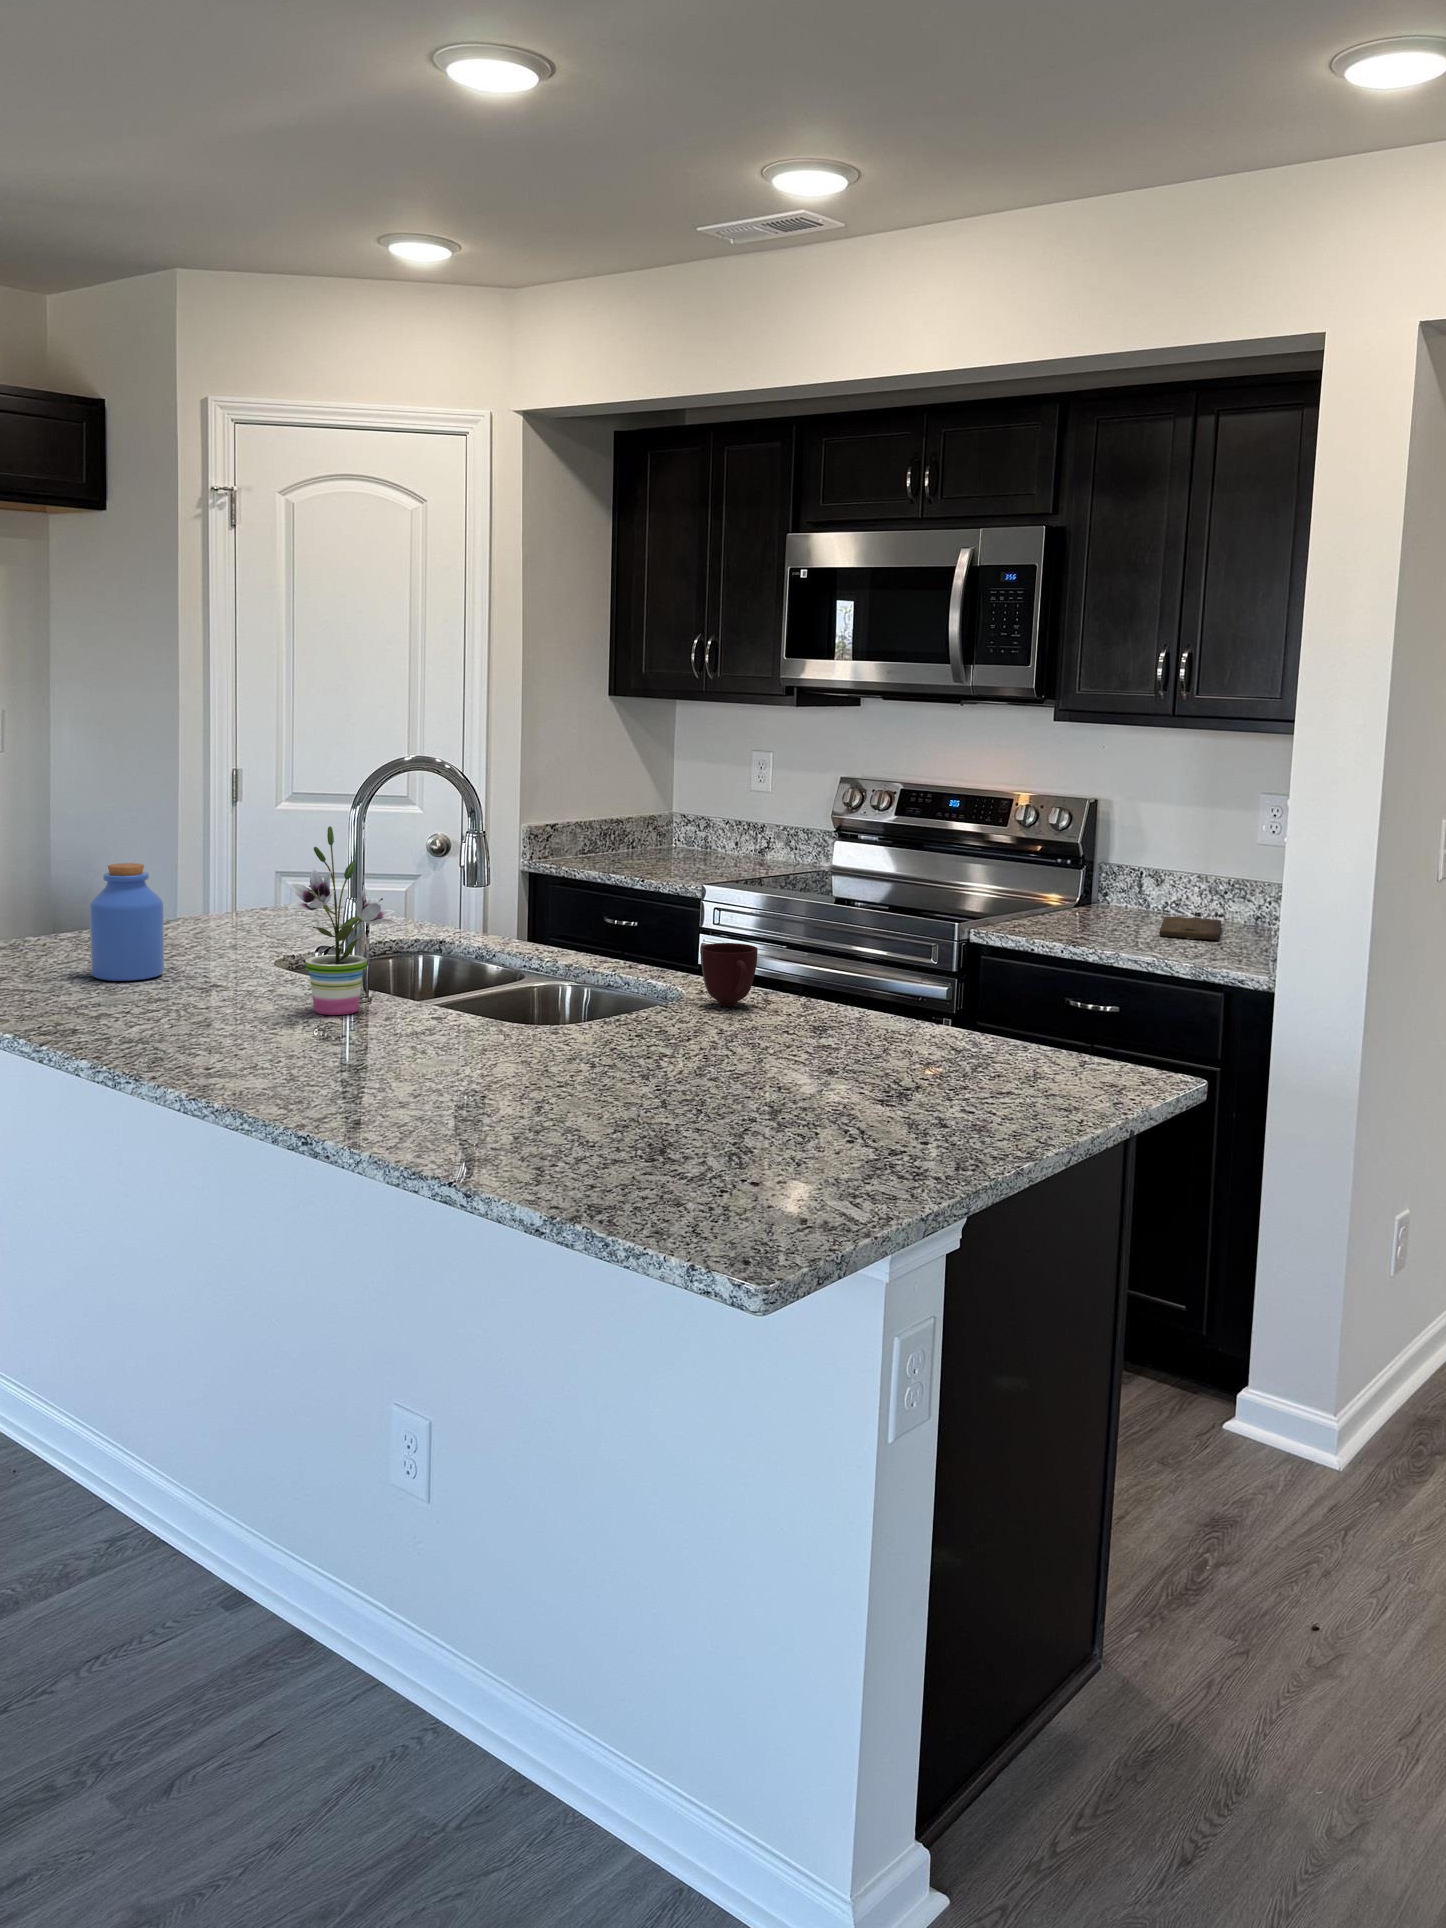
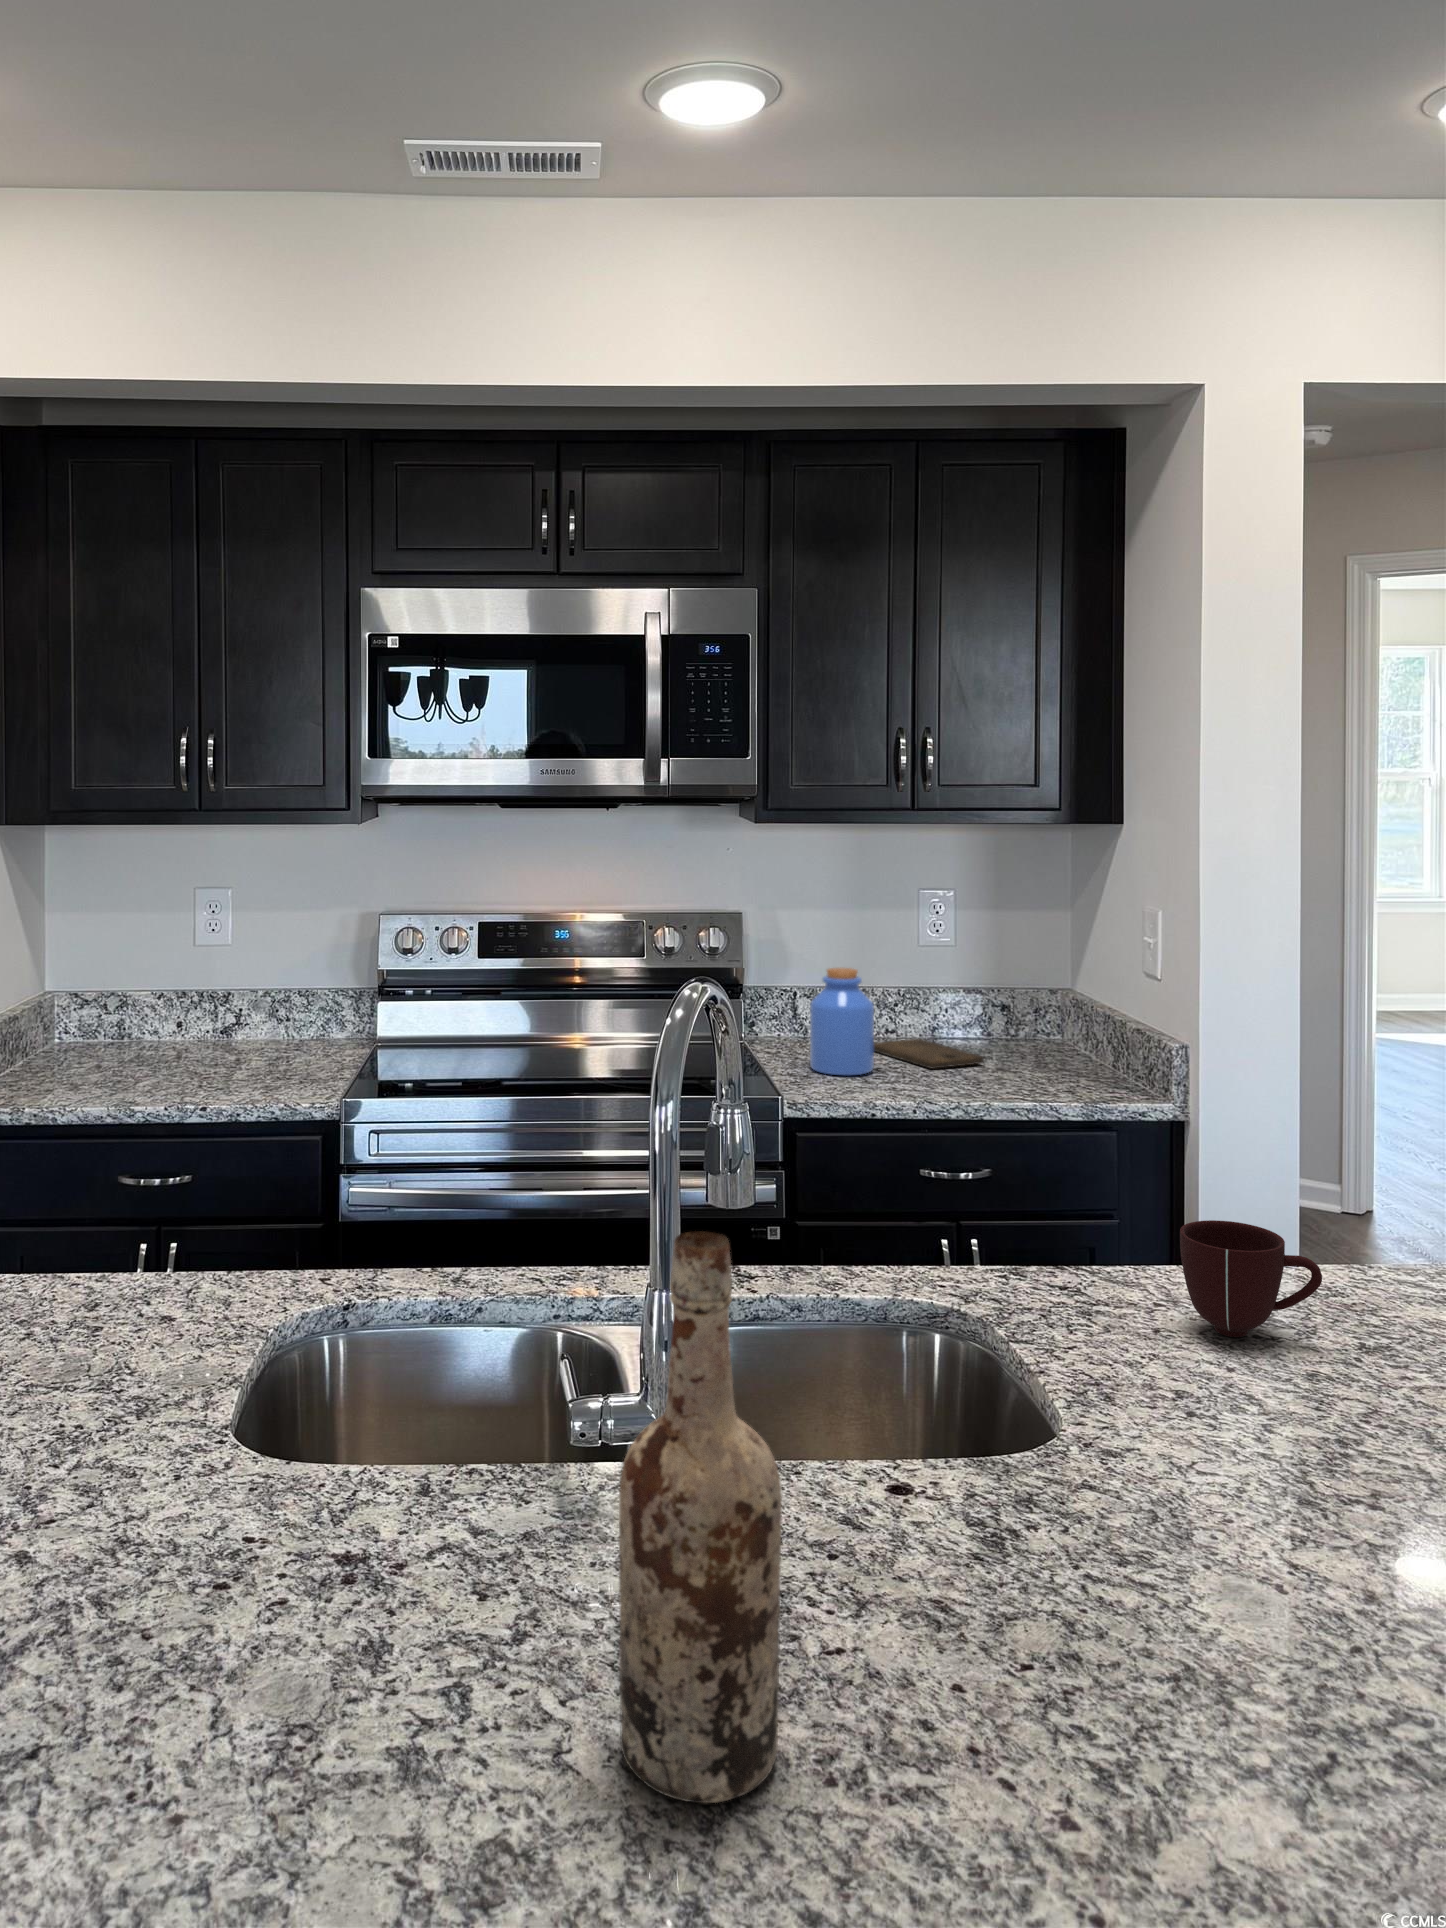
wine bottle: none [175,820,234,1006] -> present [619,1231,782,1803]
potted plant: present [287,826,395,1015] -> none [901,1176,1108,1665]
jar: present [90,863,164,981] -> present [810,968,874,1075]

